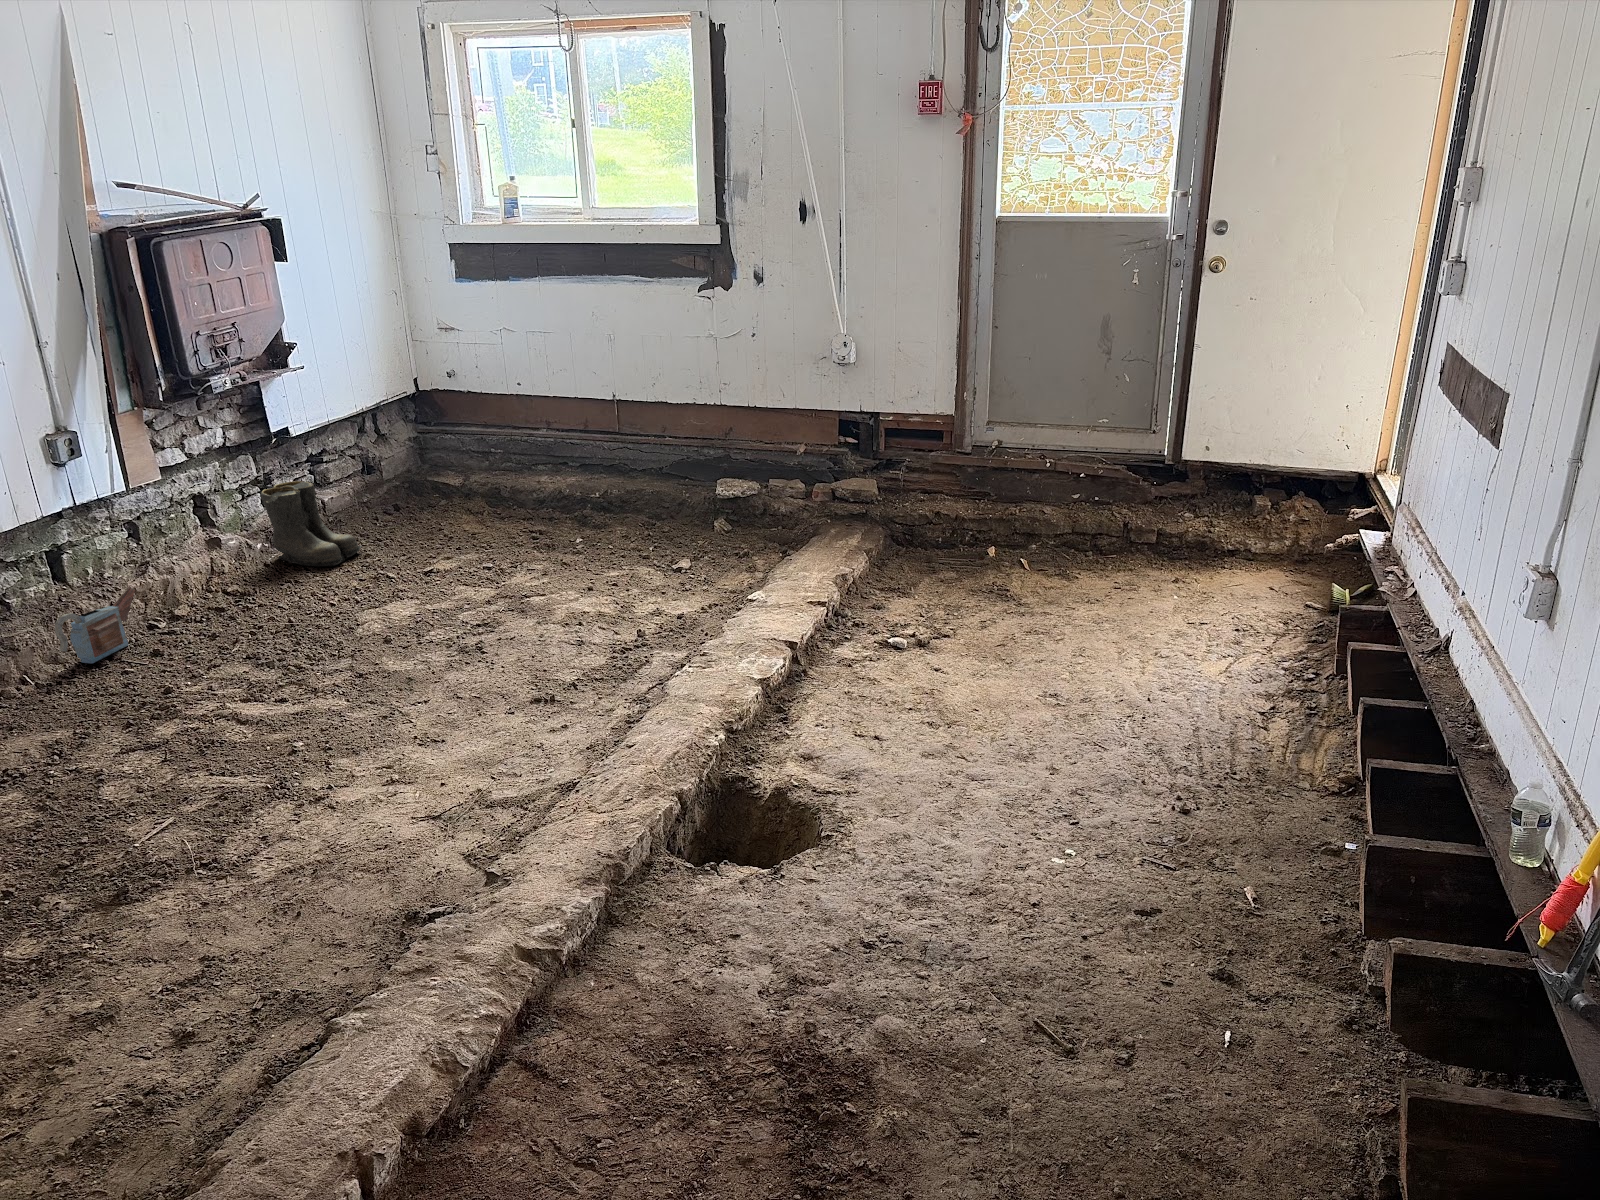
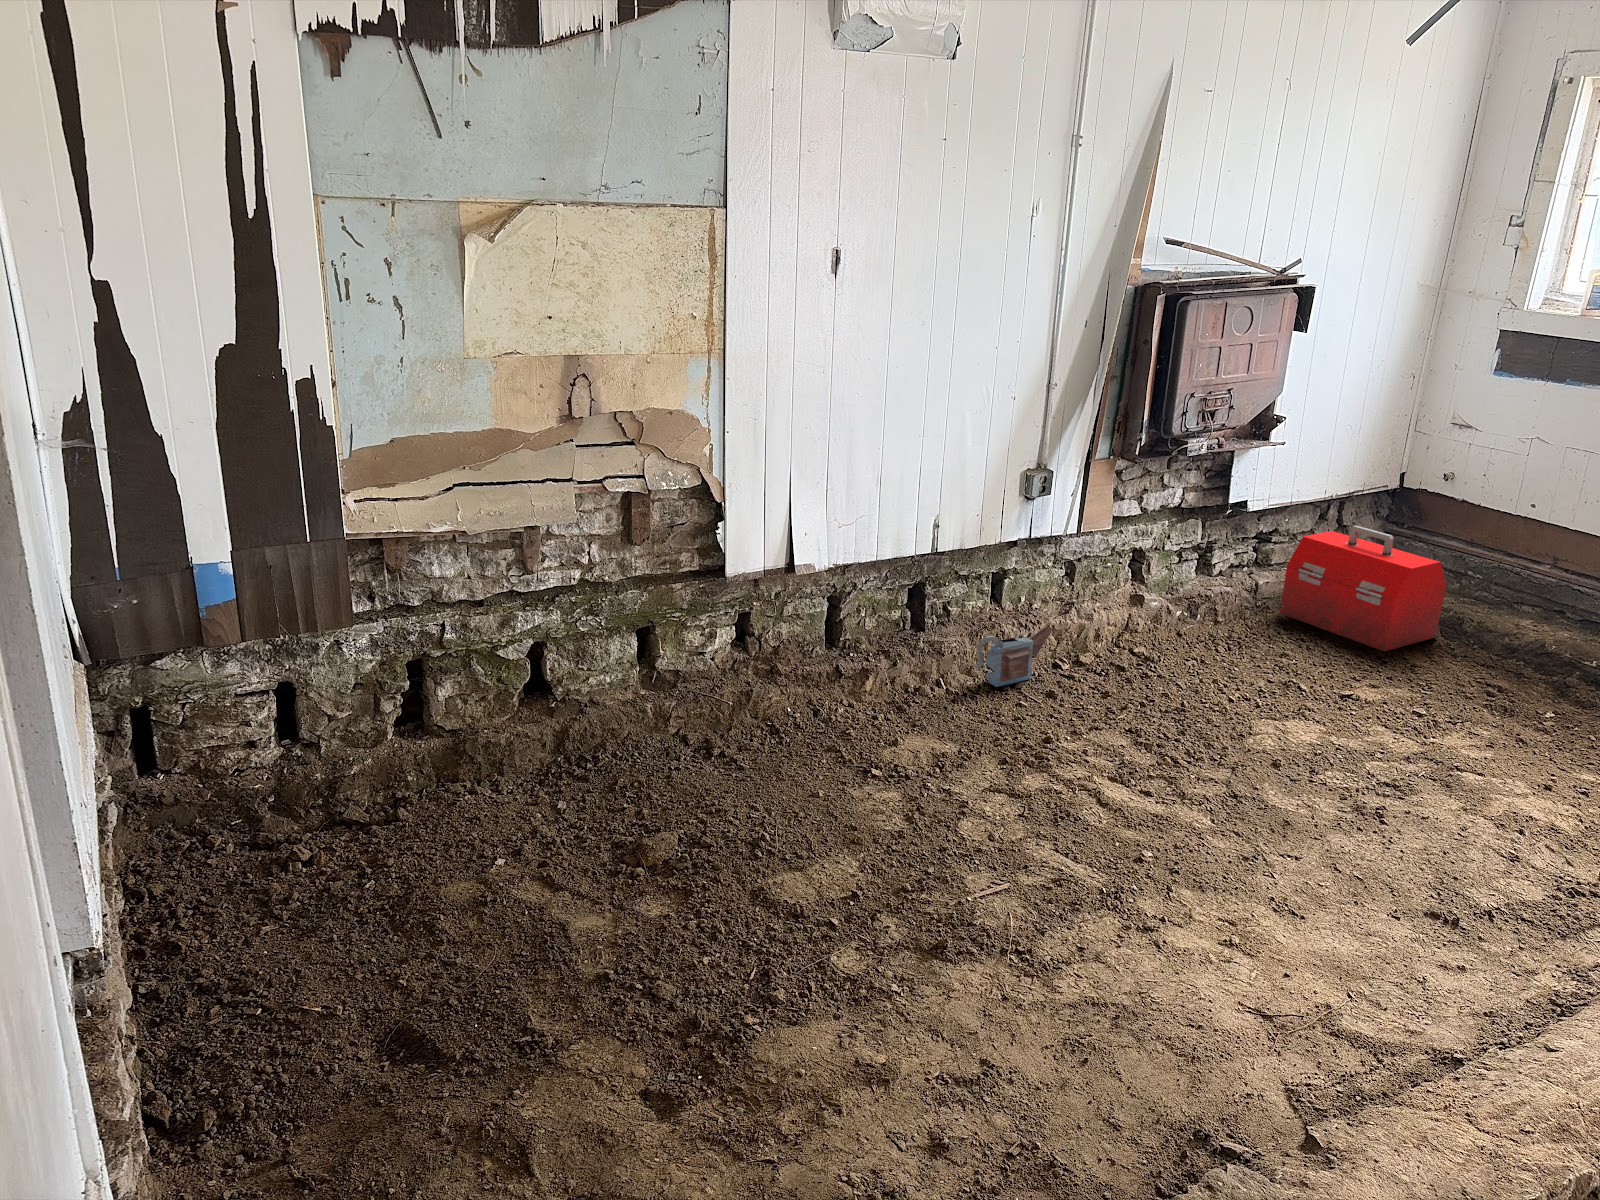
toolbox: none [345,433,482,531] -> present [1280,526,1446,651]
boots: present [260,481,362,566] -> none [1191,554,1284,656]

